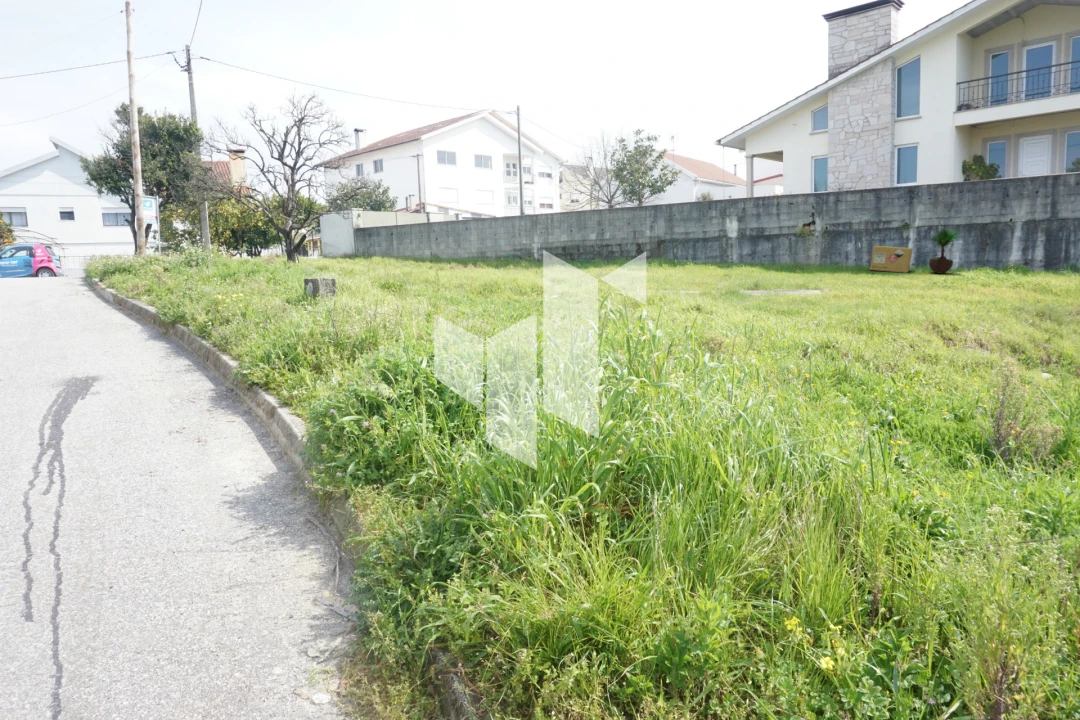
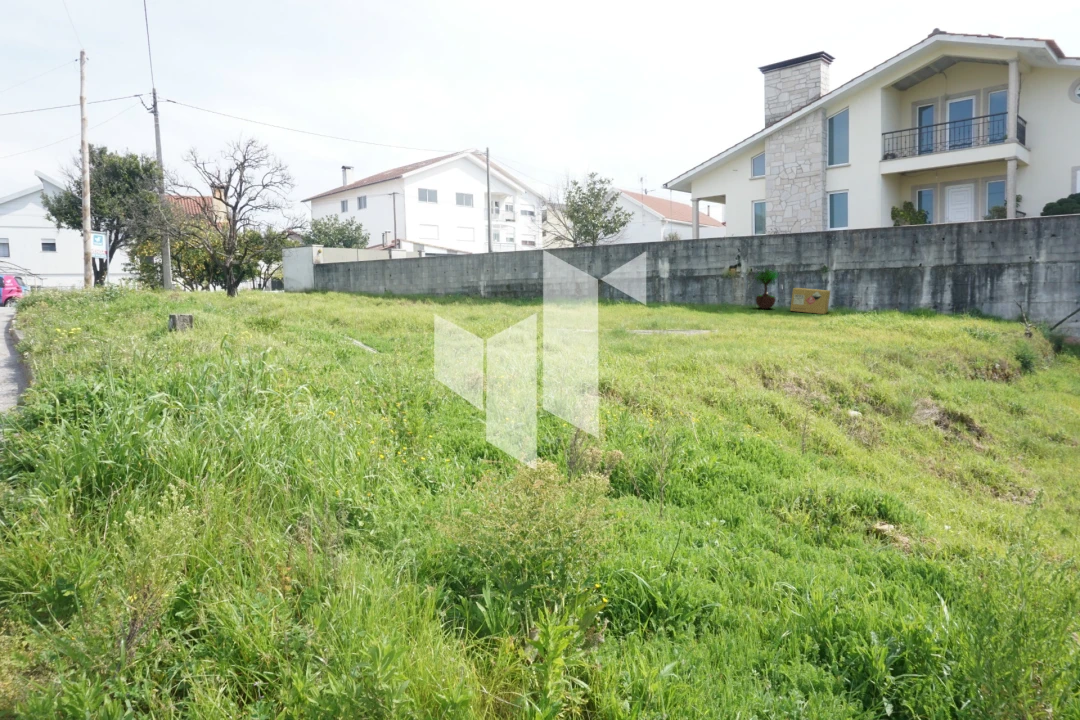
potted tree: present [929,229,957,274] -> present [756,269,778,309]

